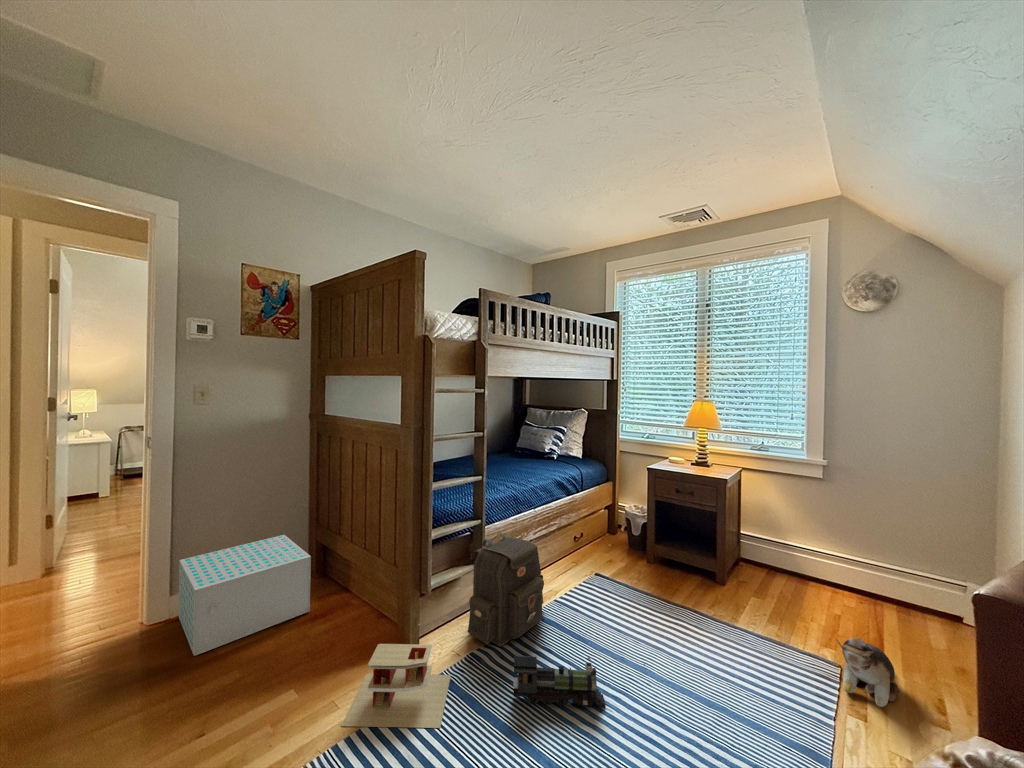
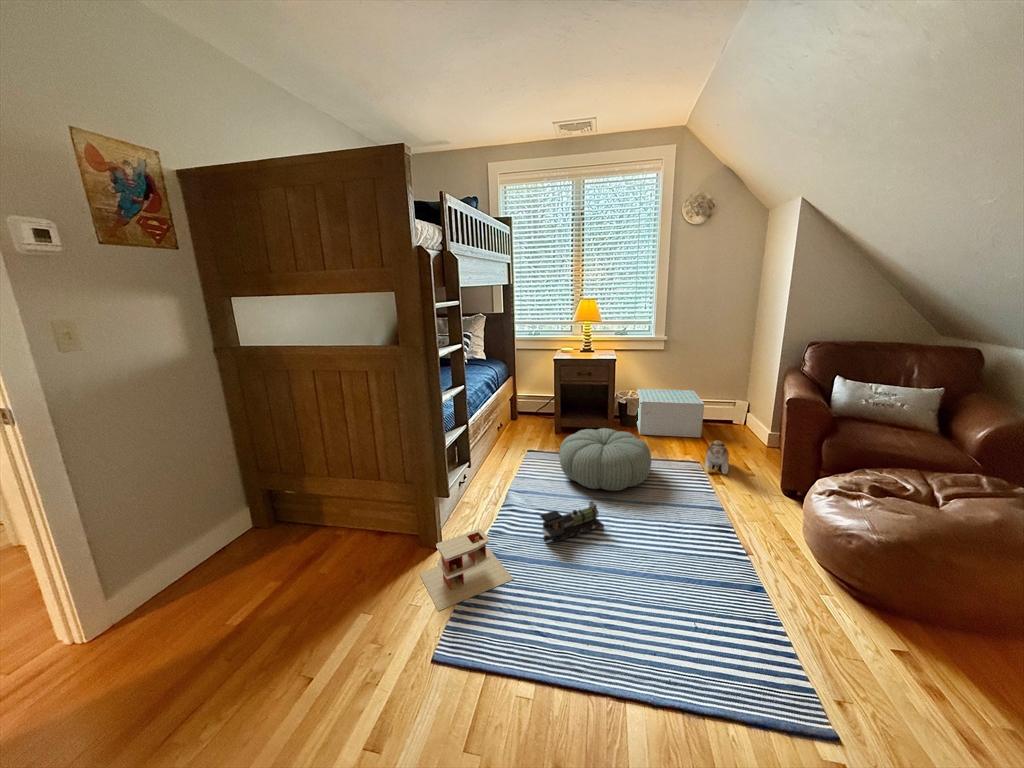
backpack: present [467,533,544,646] -> none [465,432,523,520]
storage box: present [179,535,311,656] -> present [637,389,704,437]
pouf: none [603,563,736,667] -> present [559,428,652,491]

